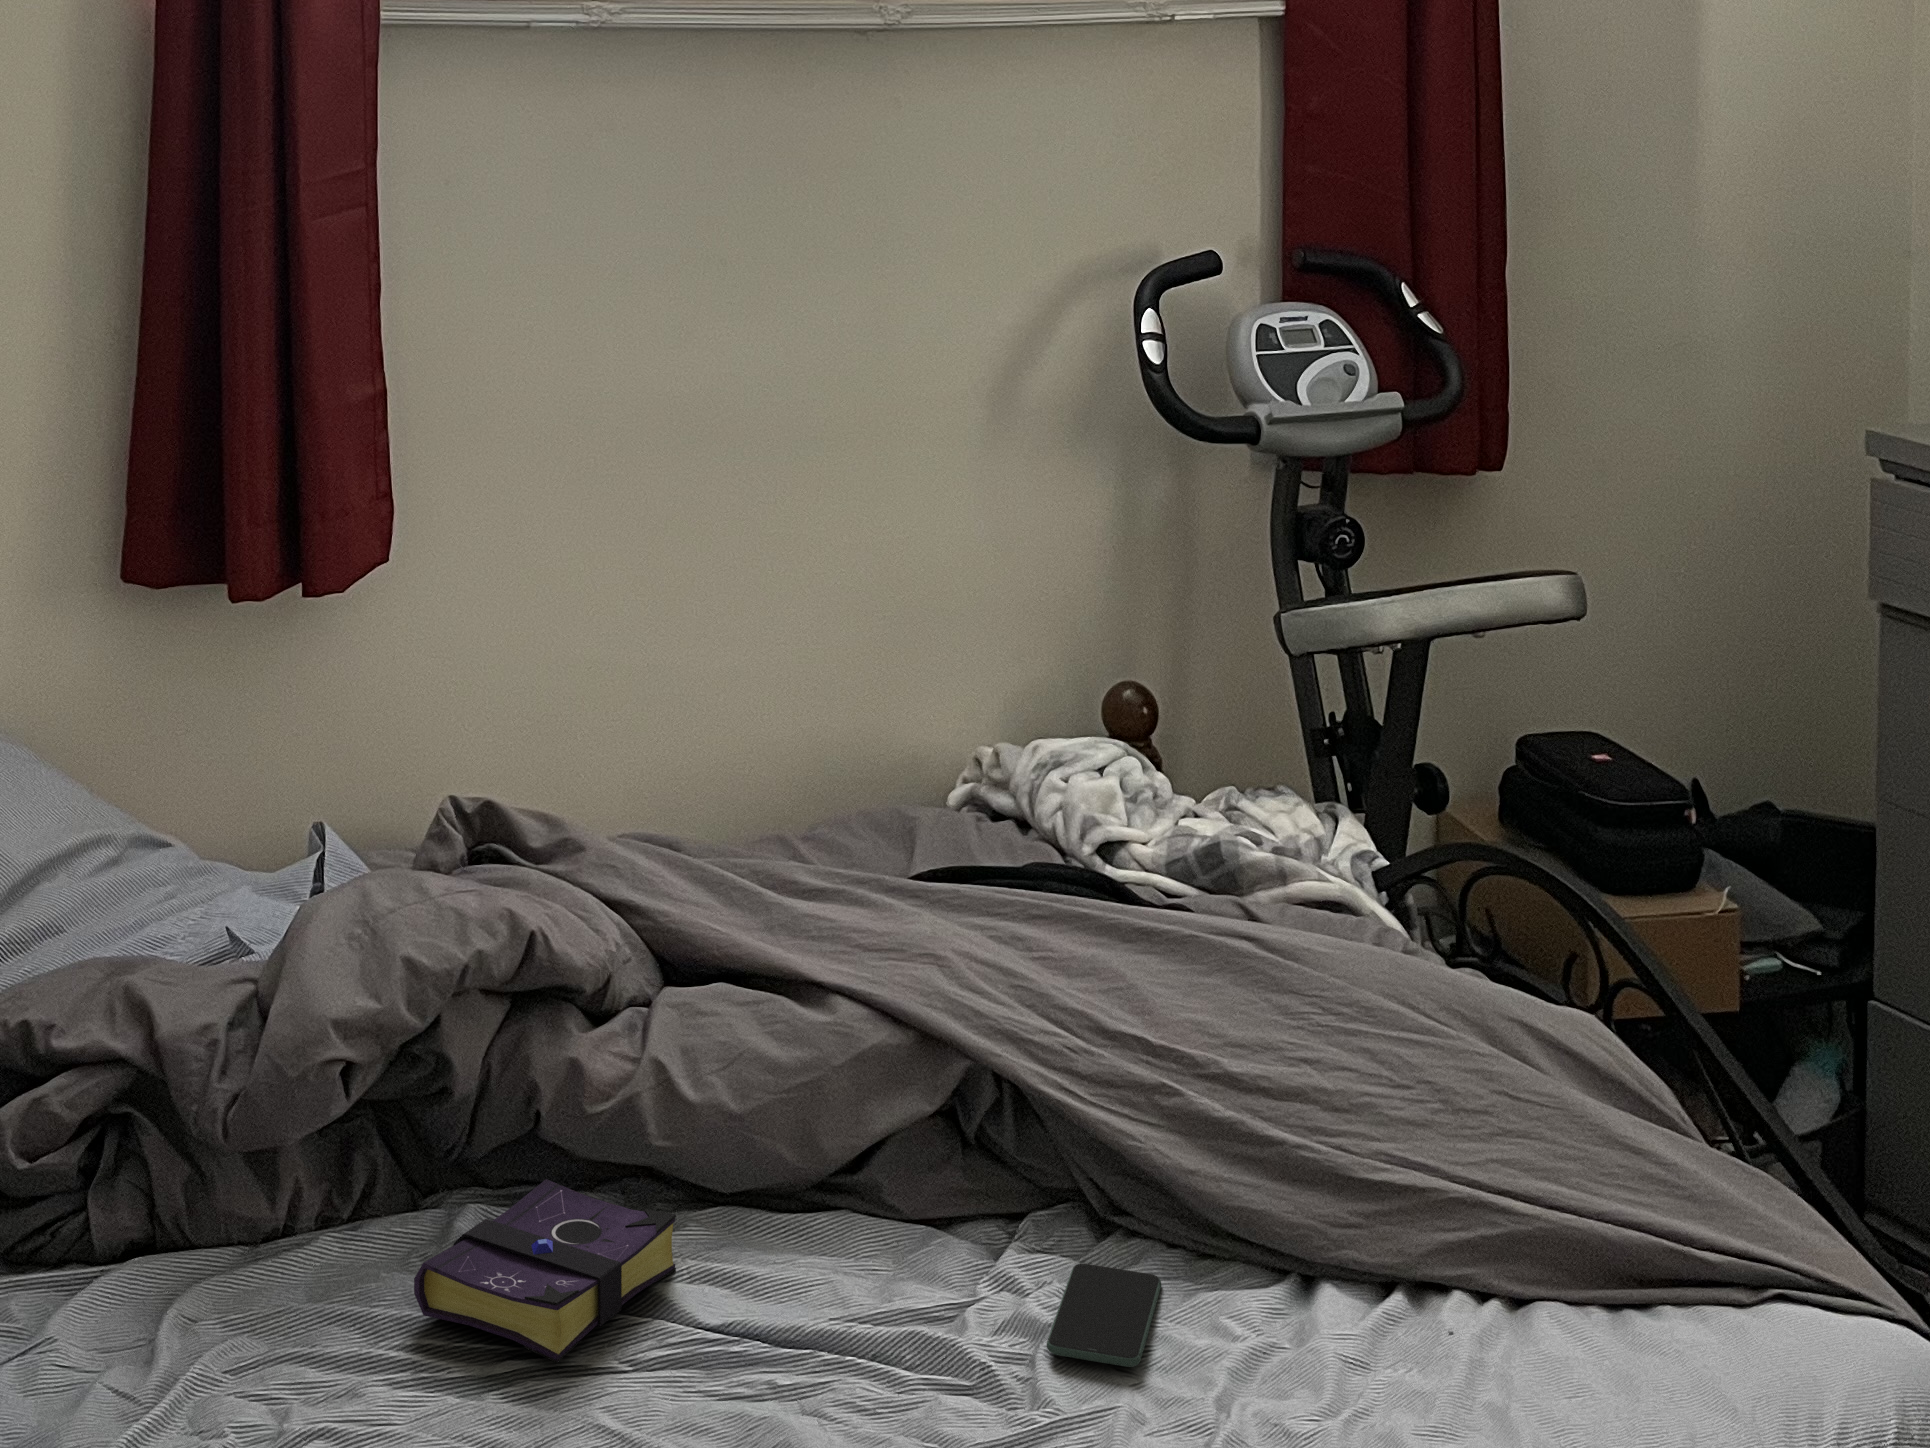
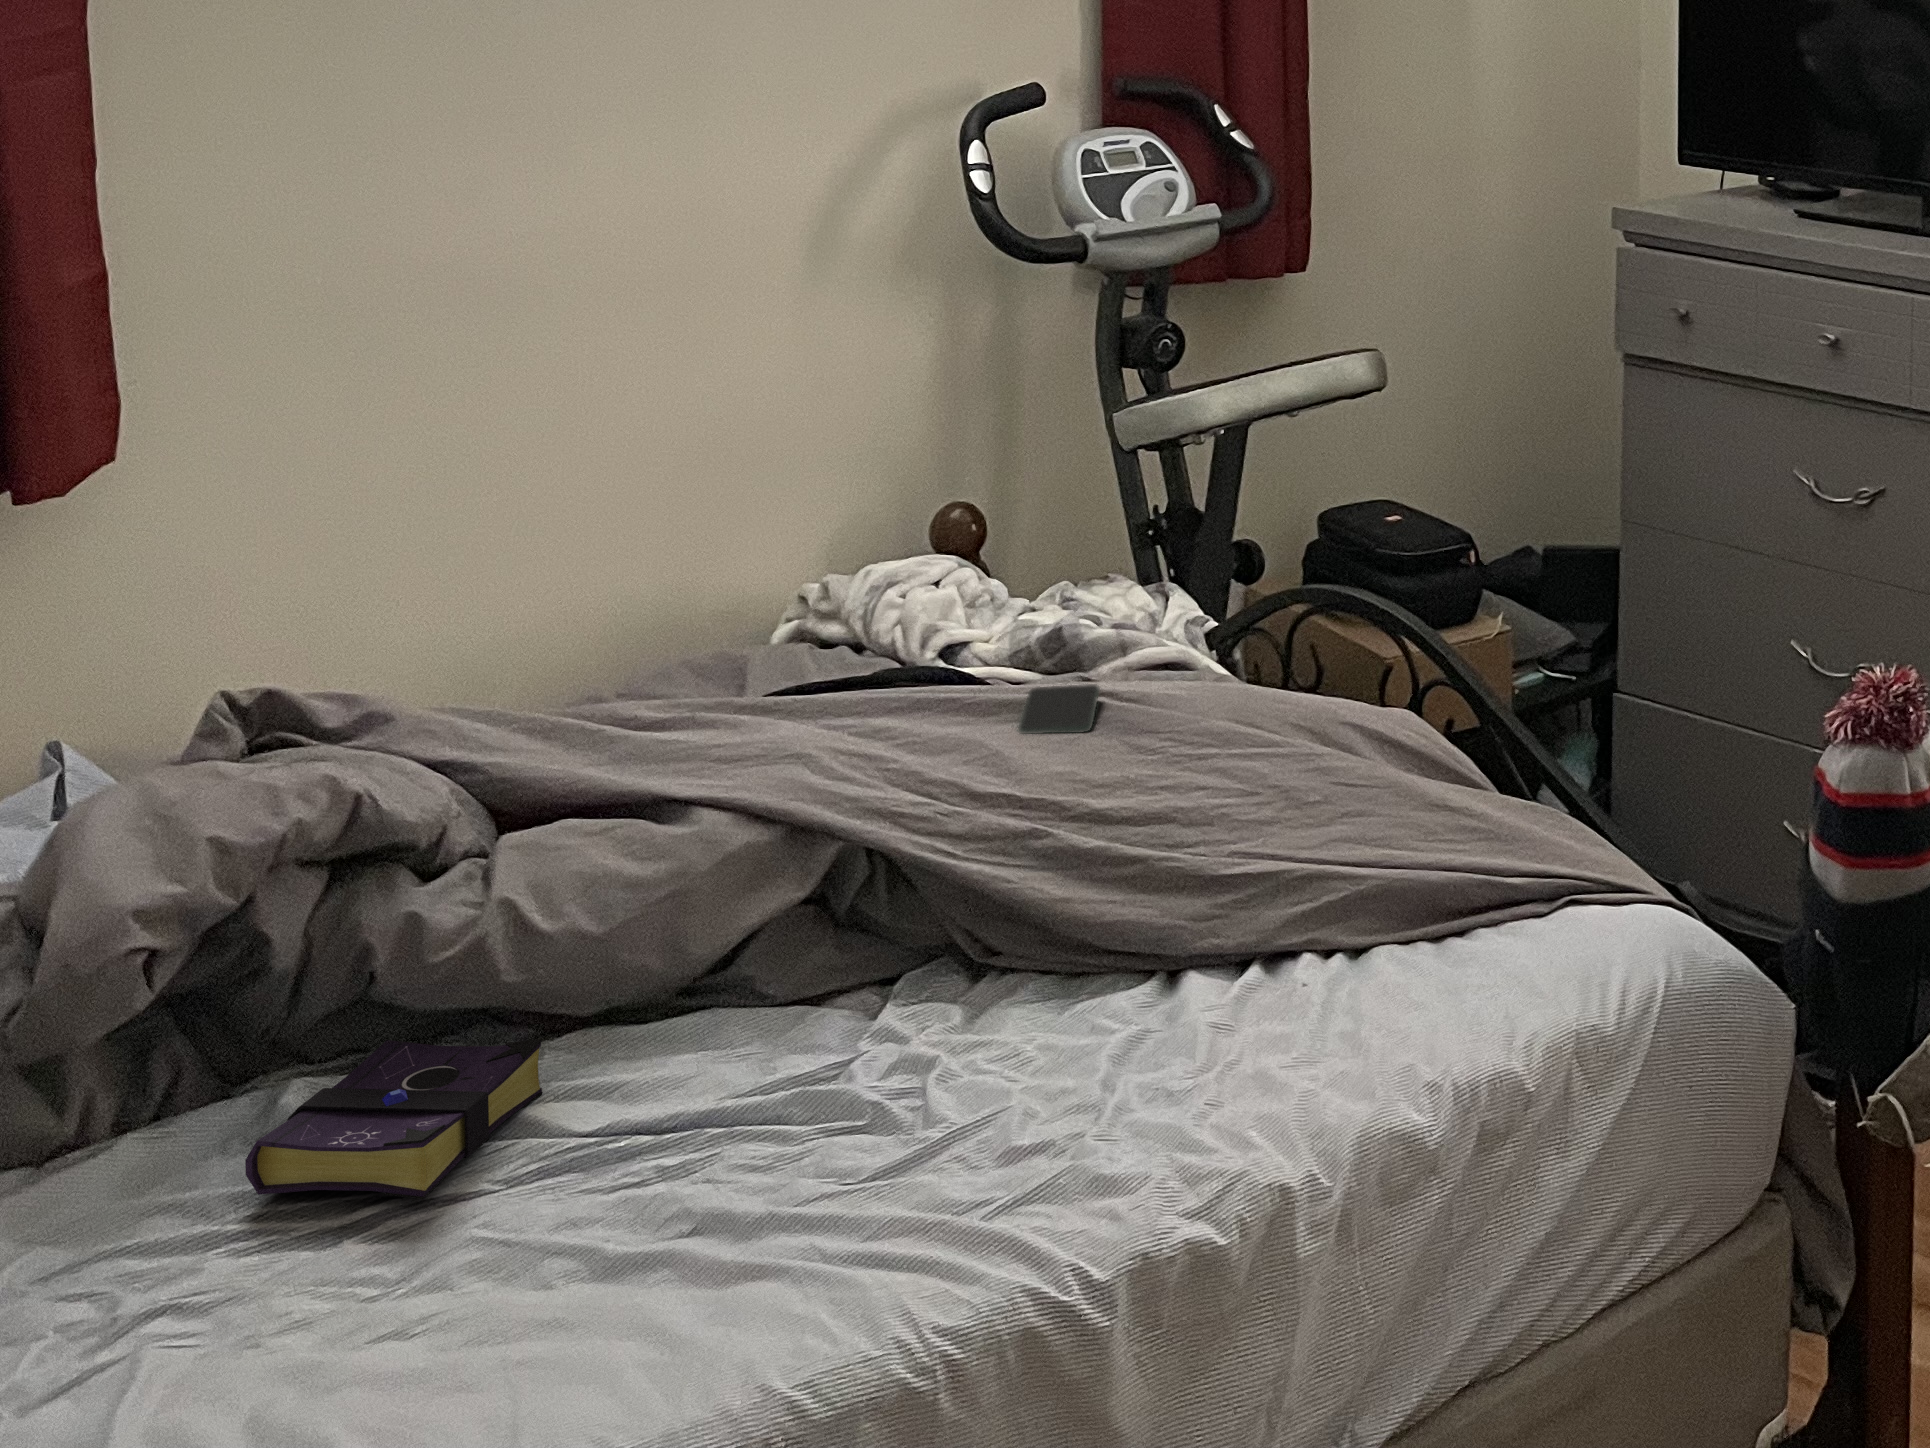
smartphone: present [1047,1264,1161,1367] -> present [1018,684,1099,734]

